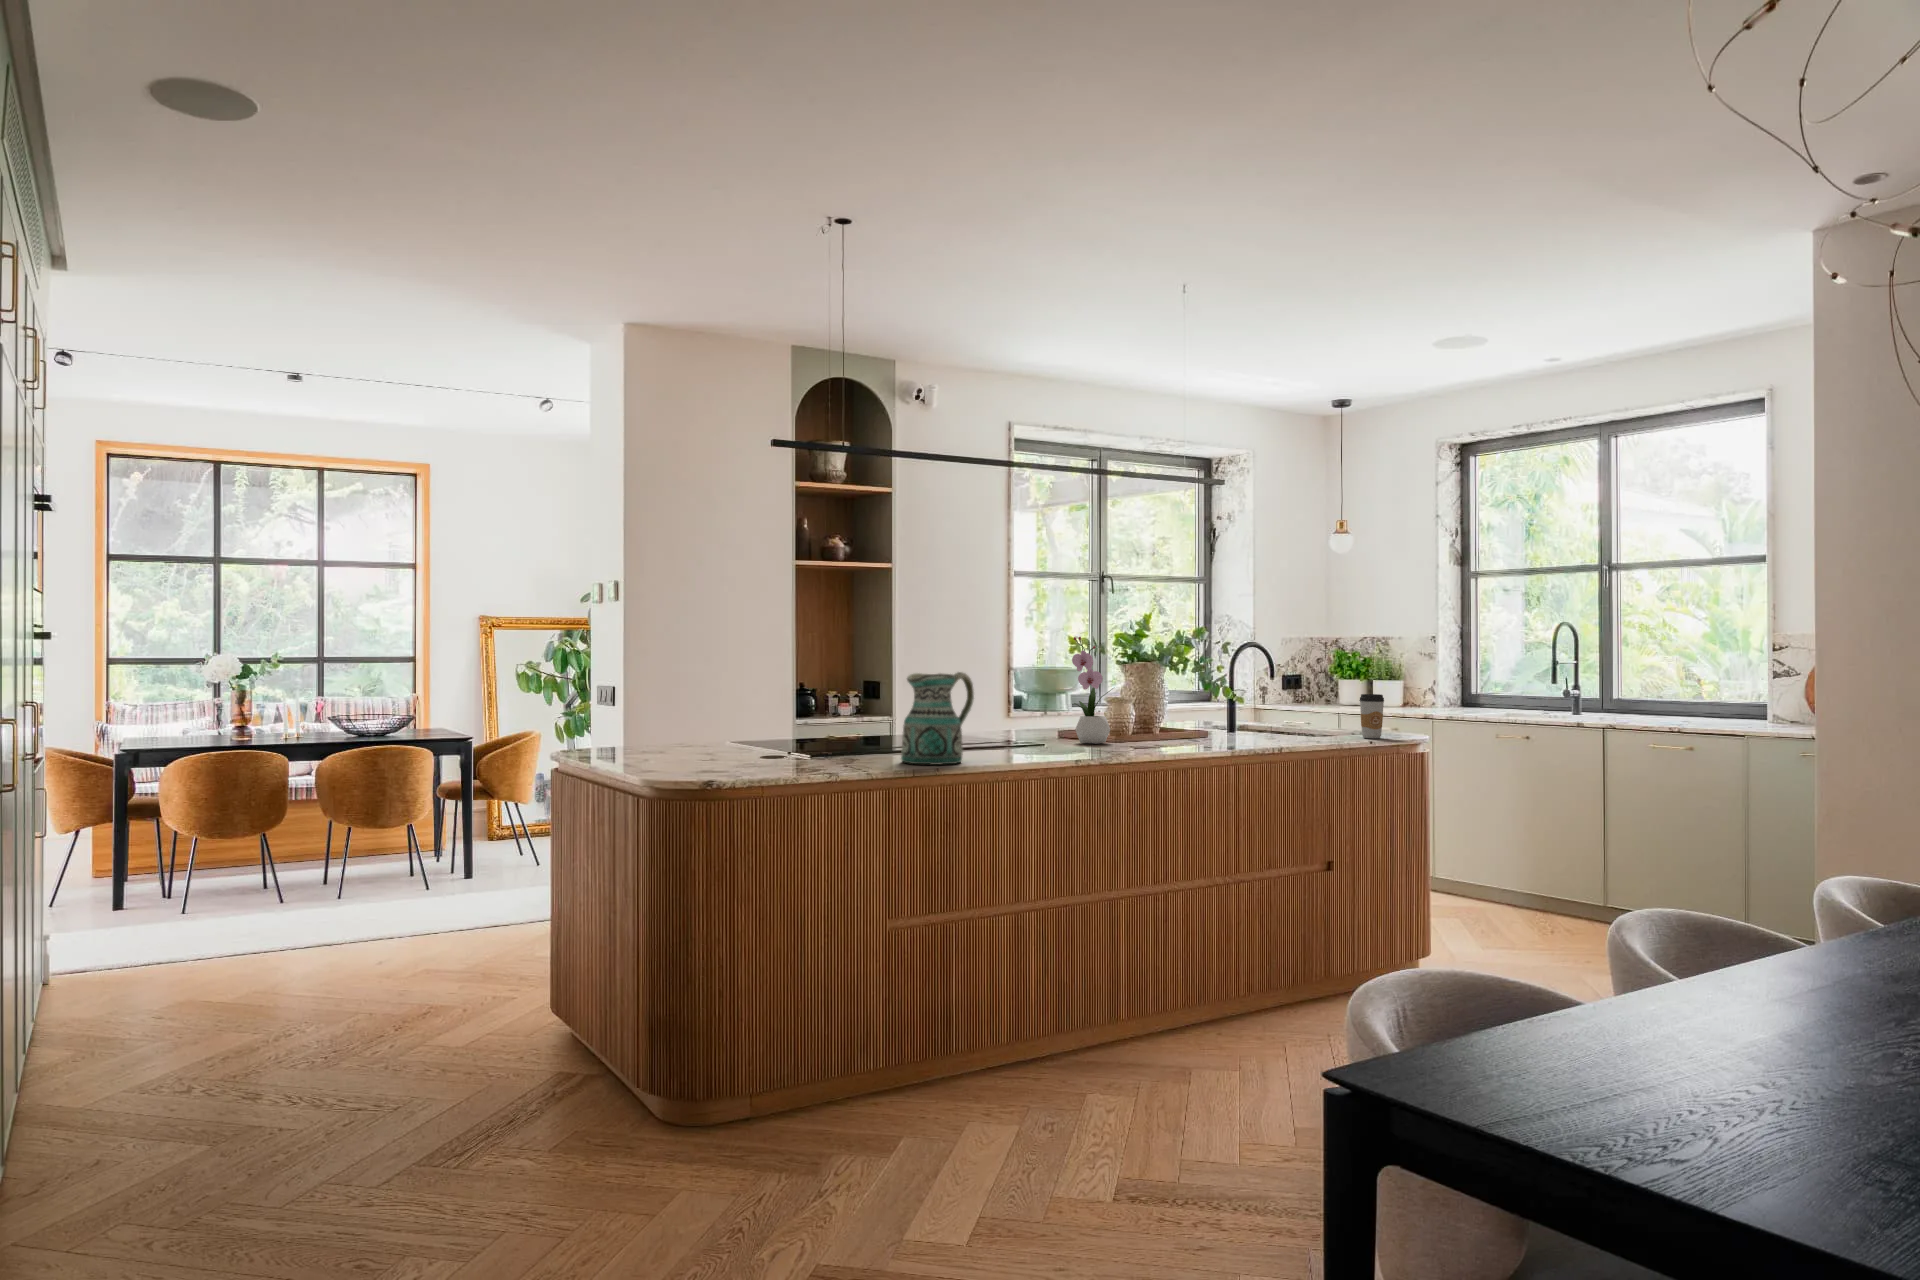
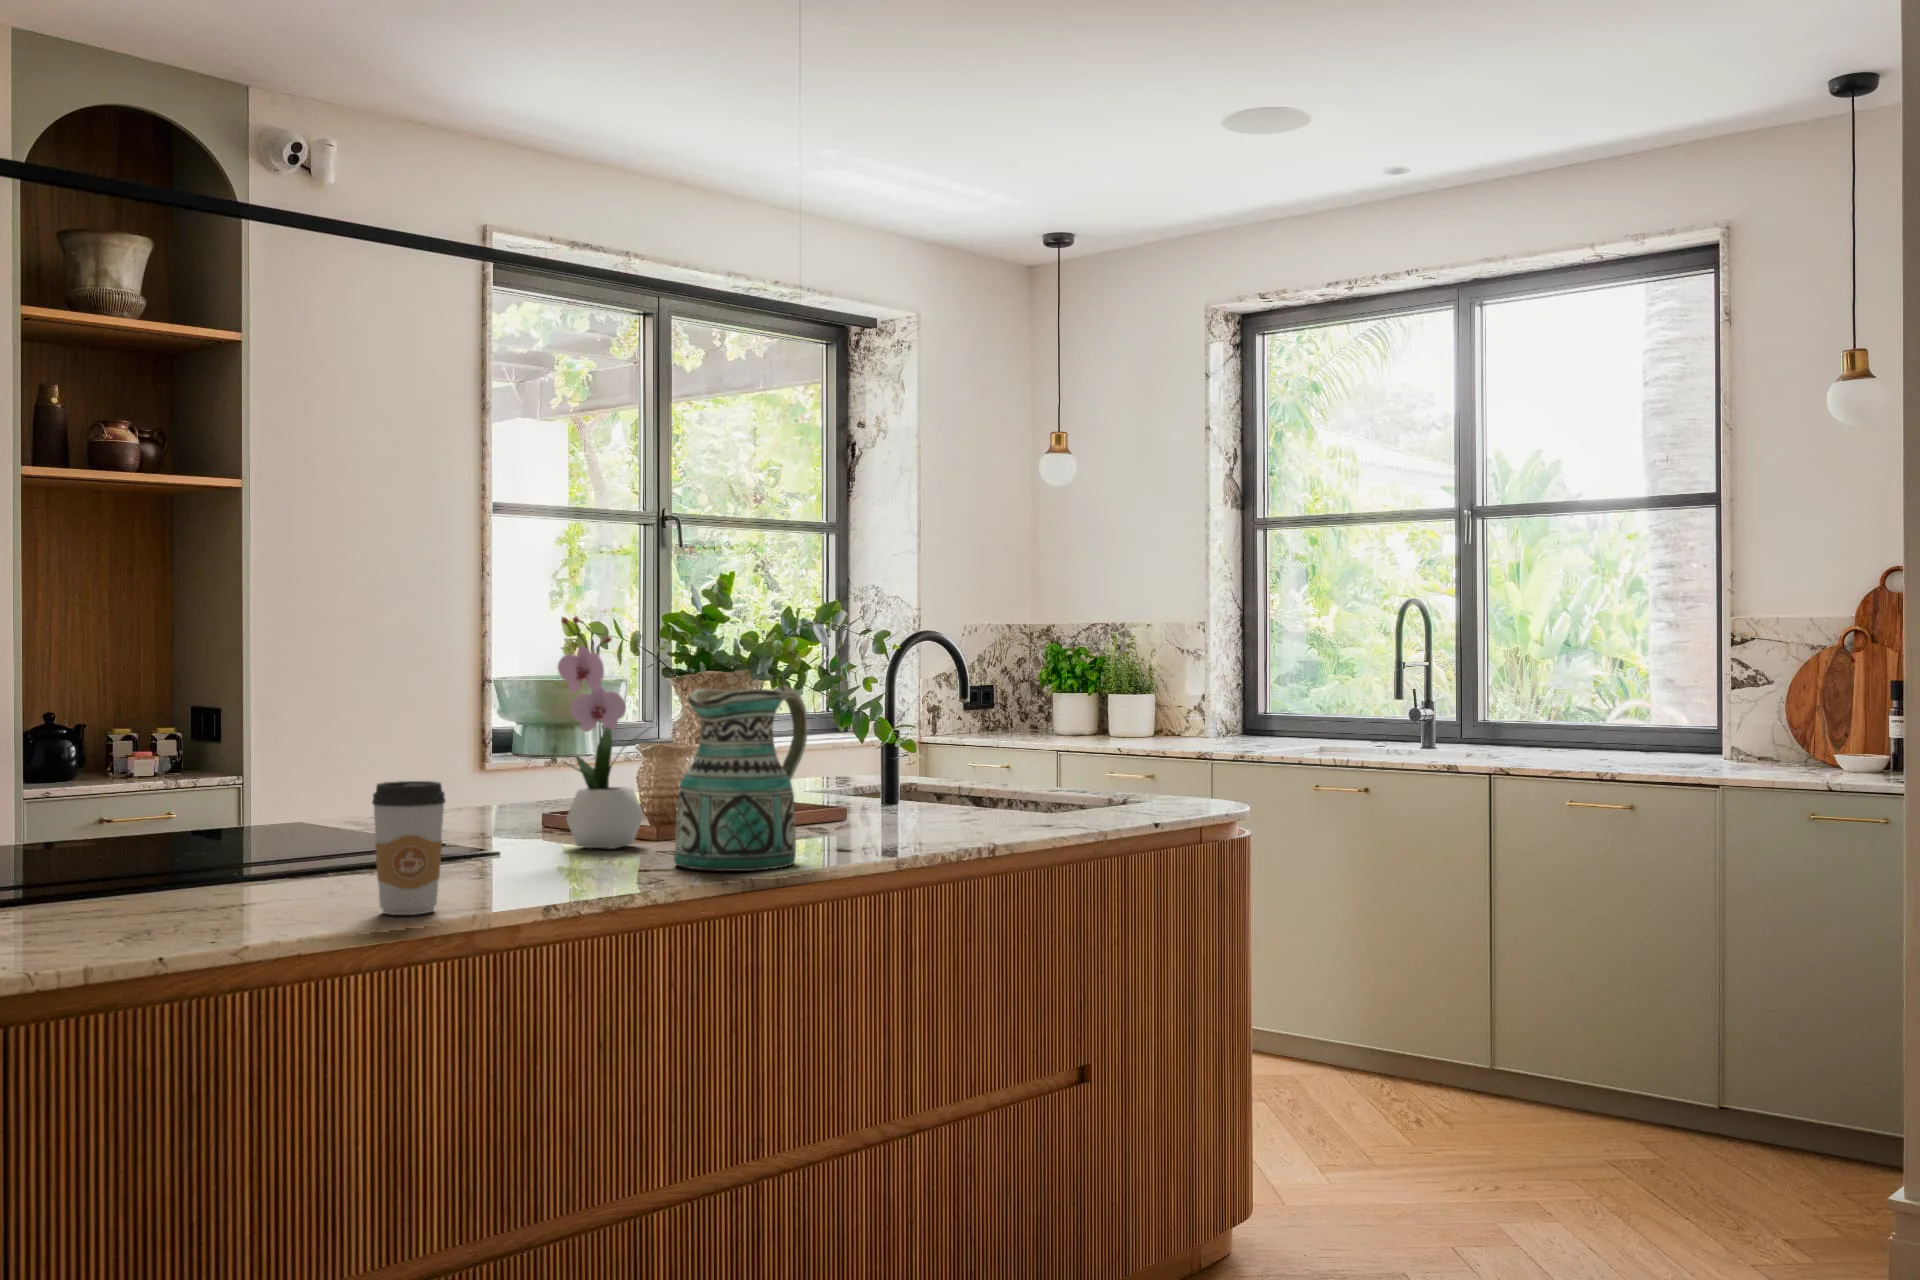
ceramic pitcher: present [901,672,974,765] -> present [674,686,807,871]
coffee cup: present [1359,694,1384,738] -> present [372,781,446,915]

